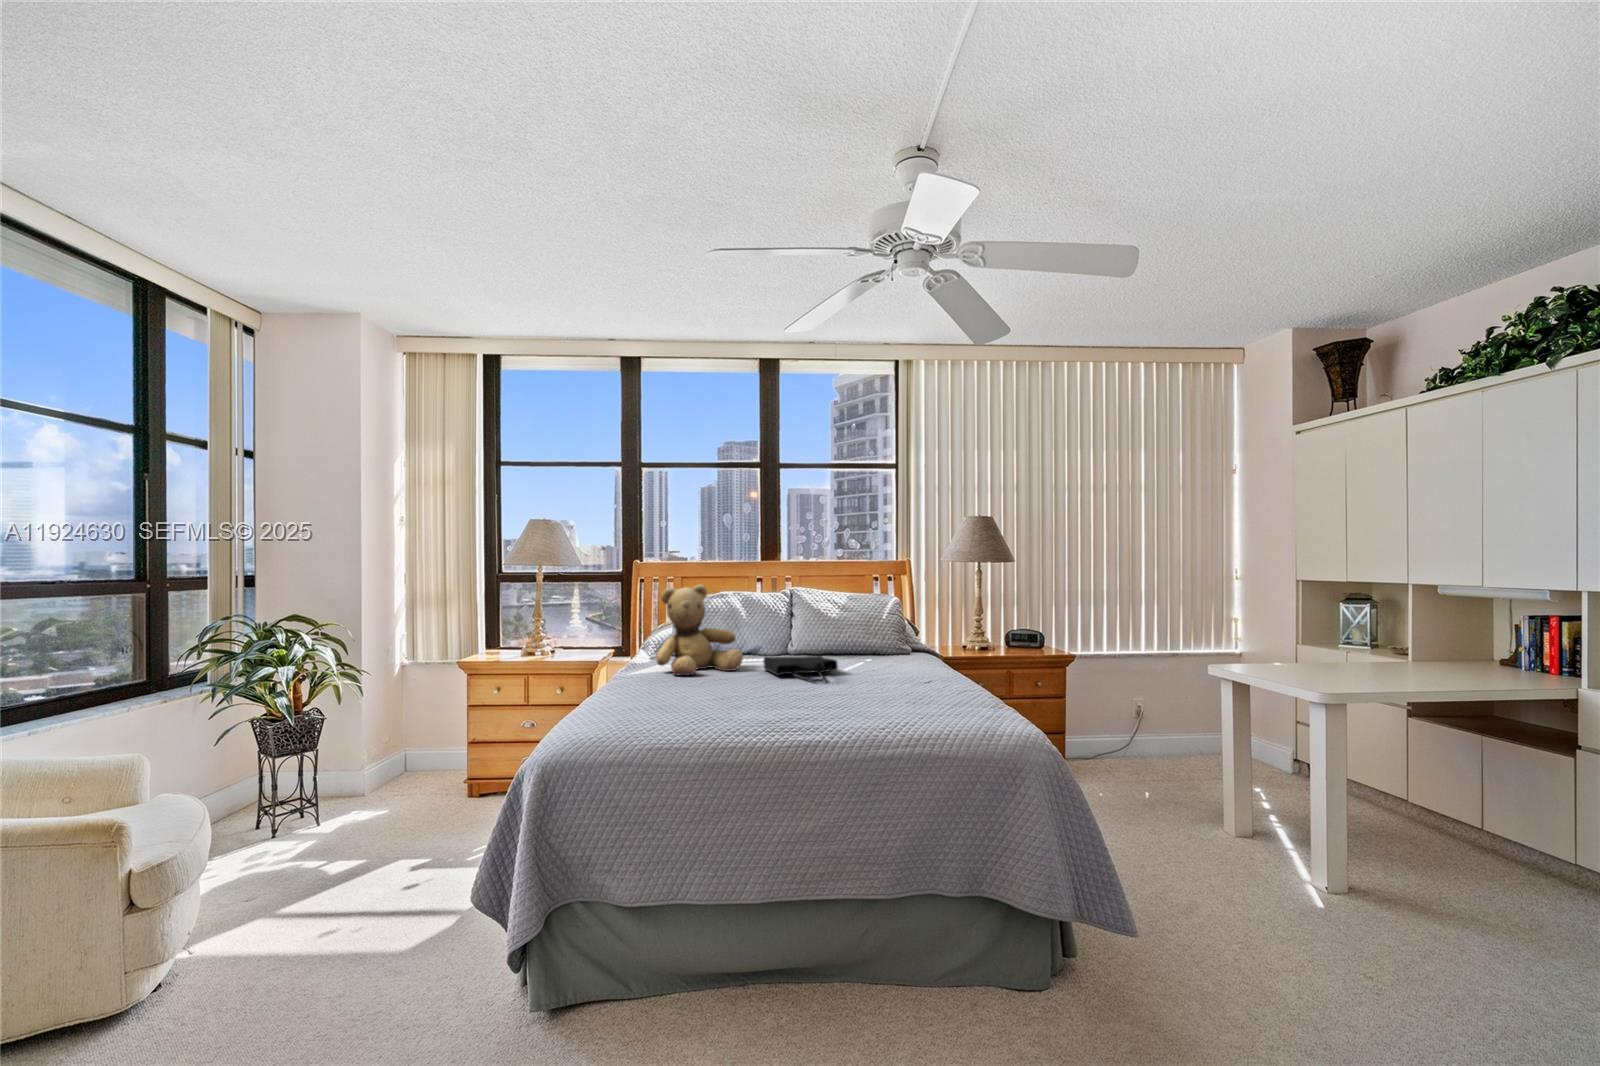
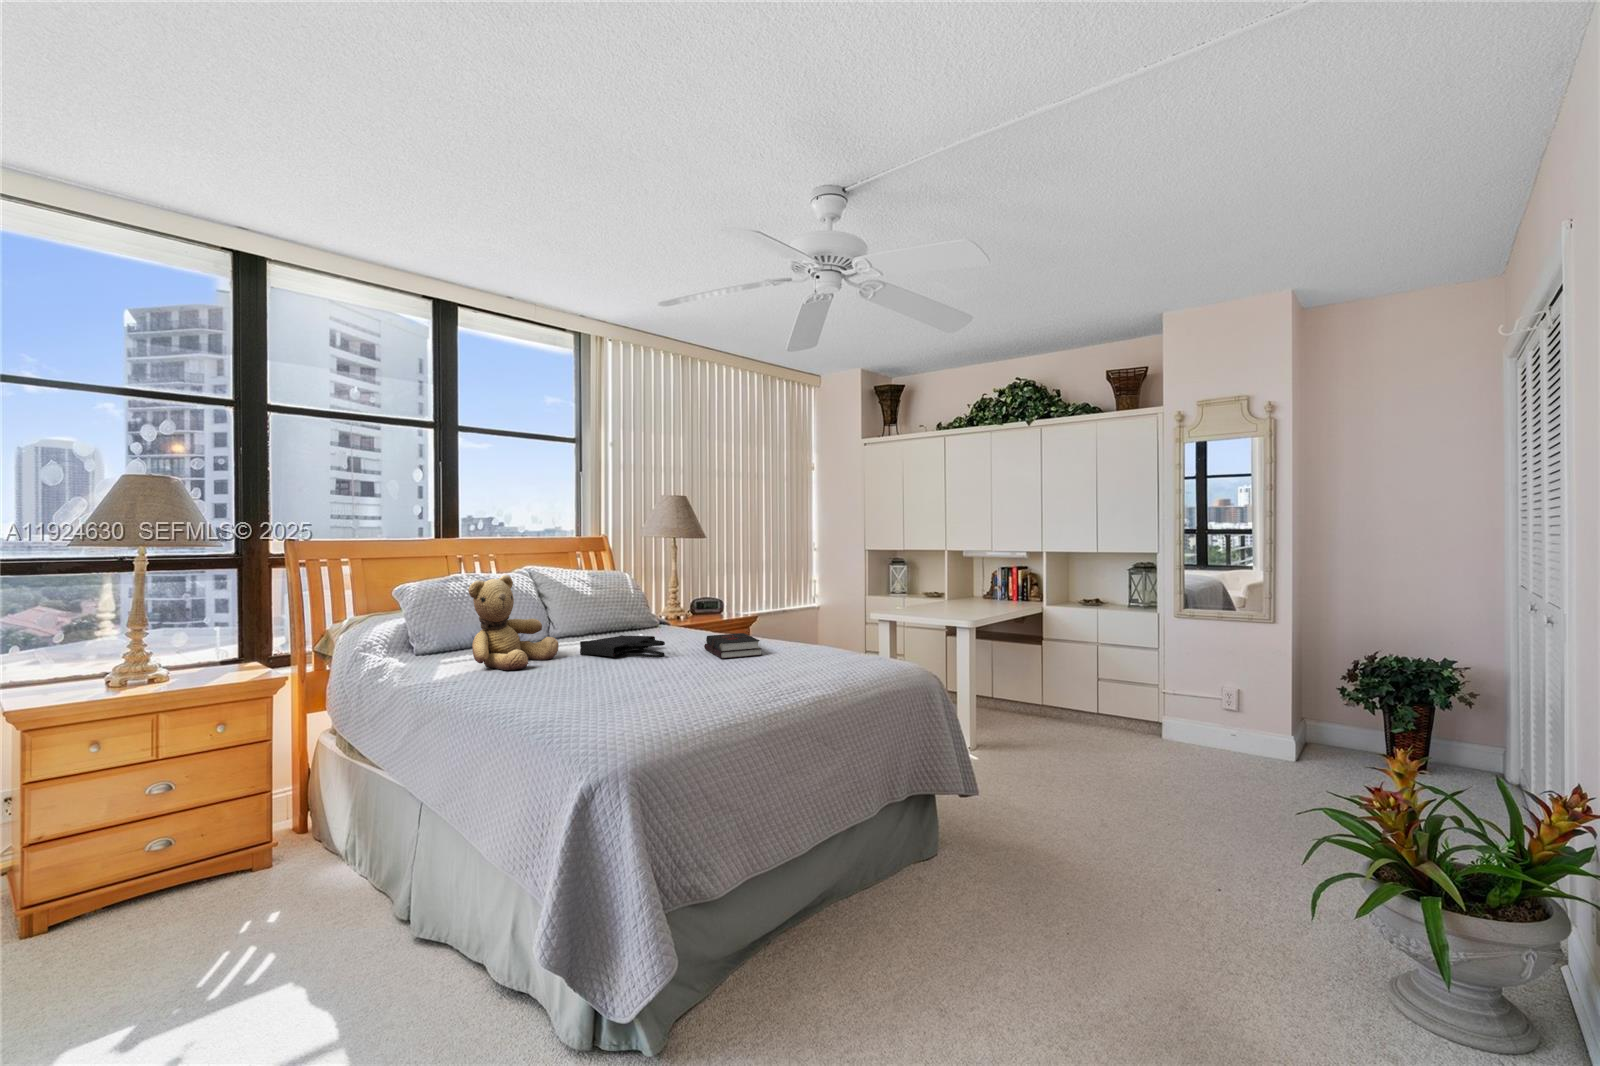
hardback book: none [865,665,928,695] -> present [704,633,762,658]

